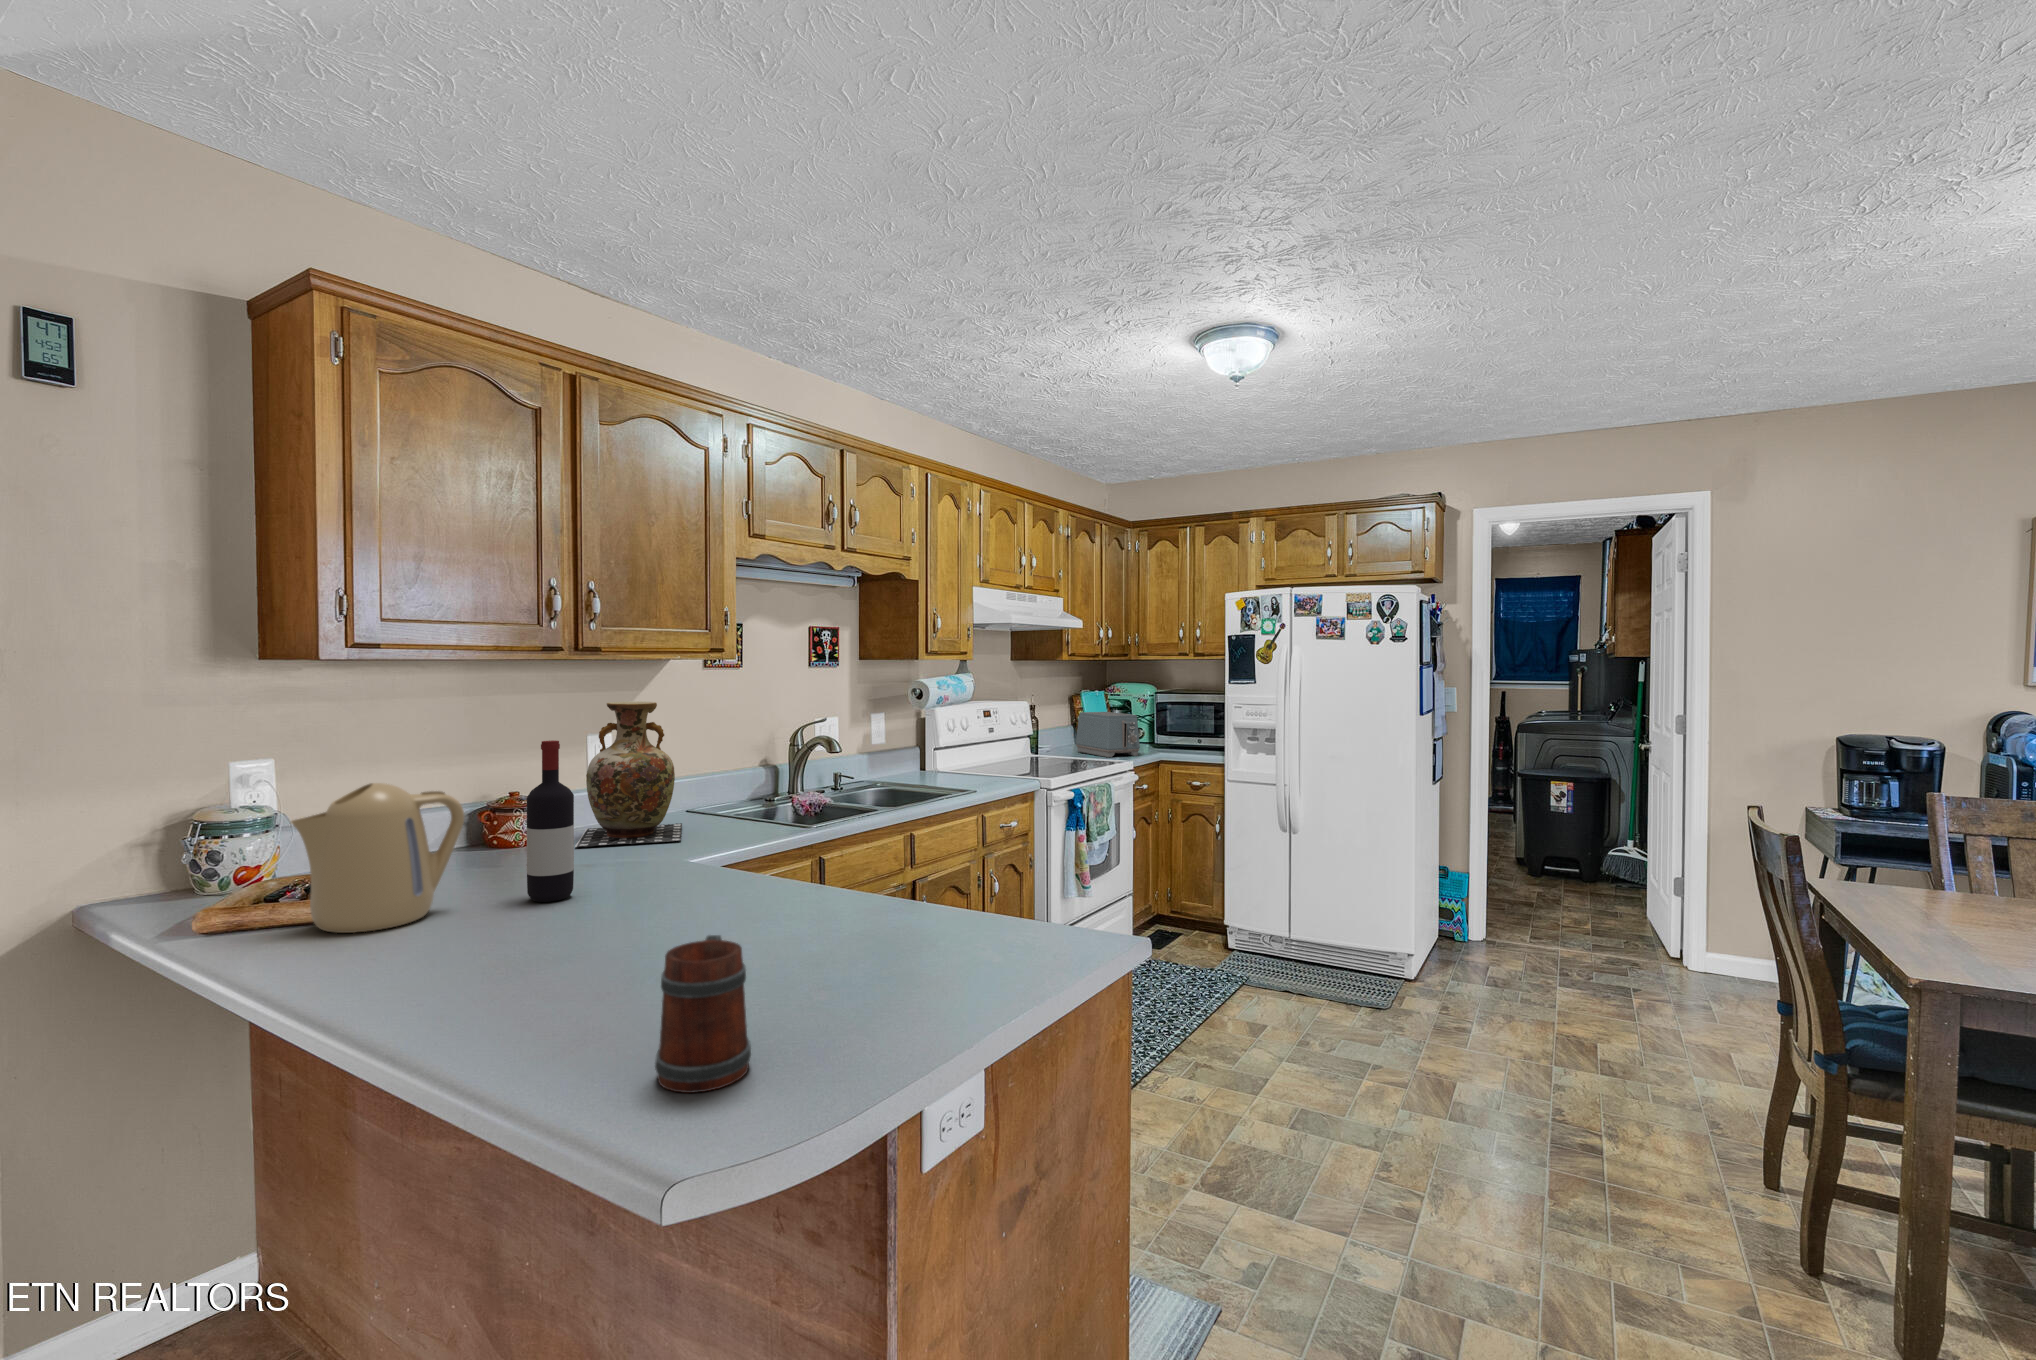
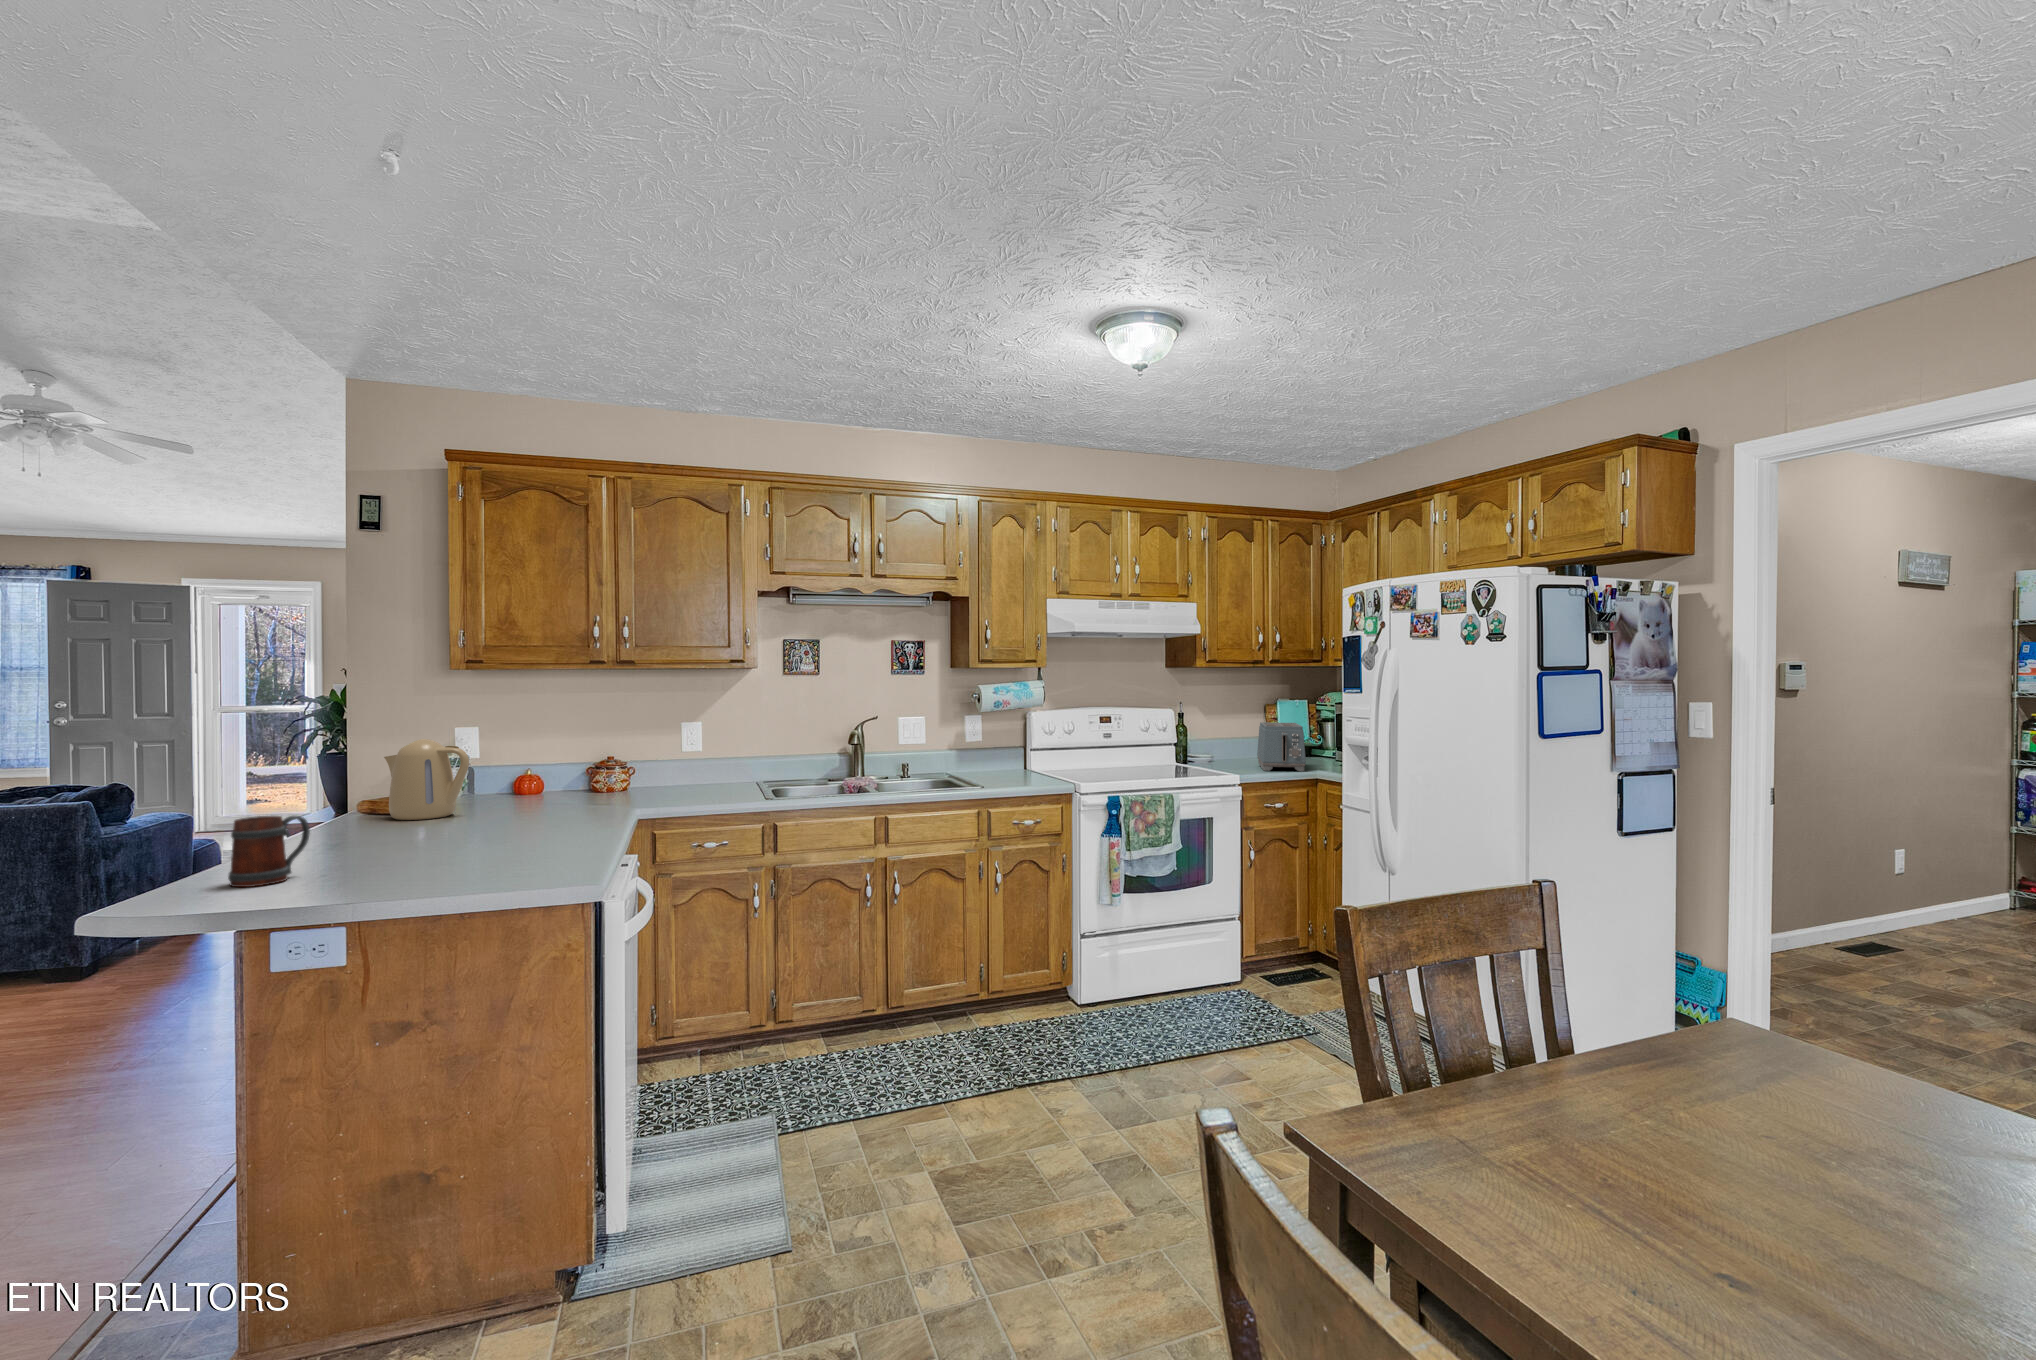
vase: present [575,701,682,847] -> none [622,699,722,798]
wine bottle: present [527,740,574,902] -> none [493,719,523,818]

